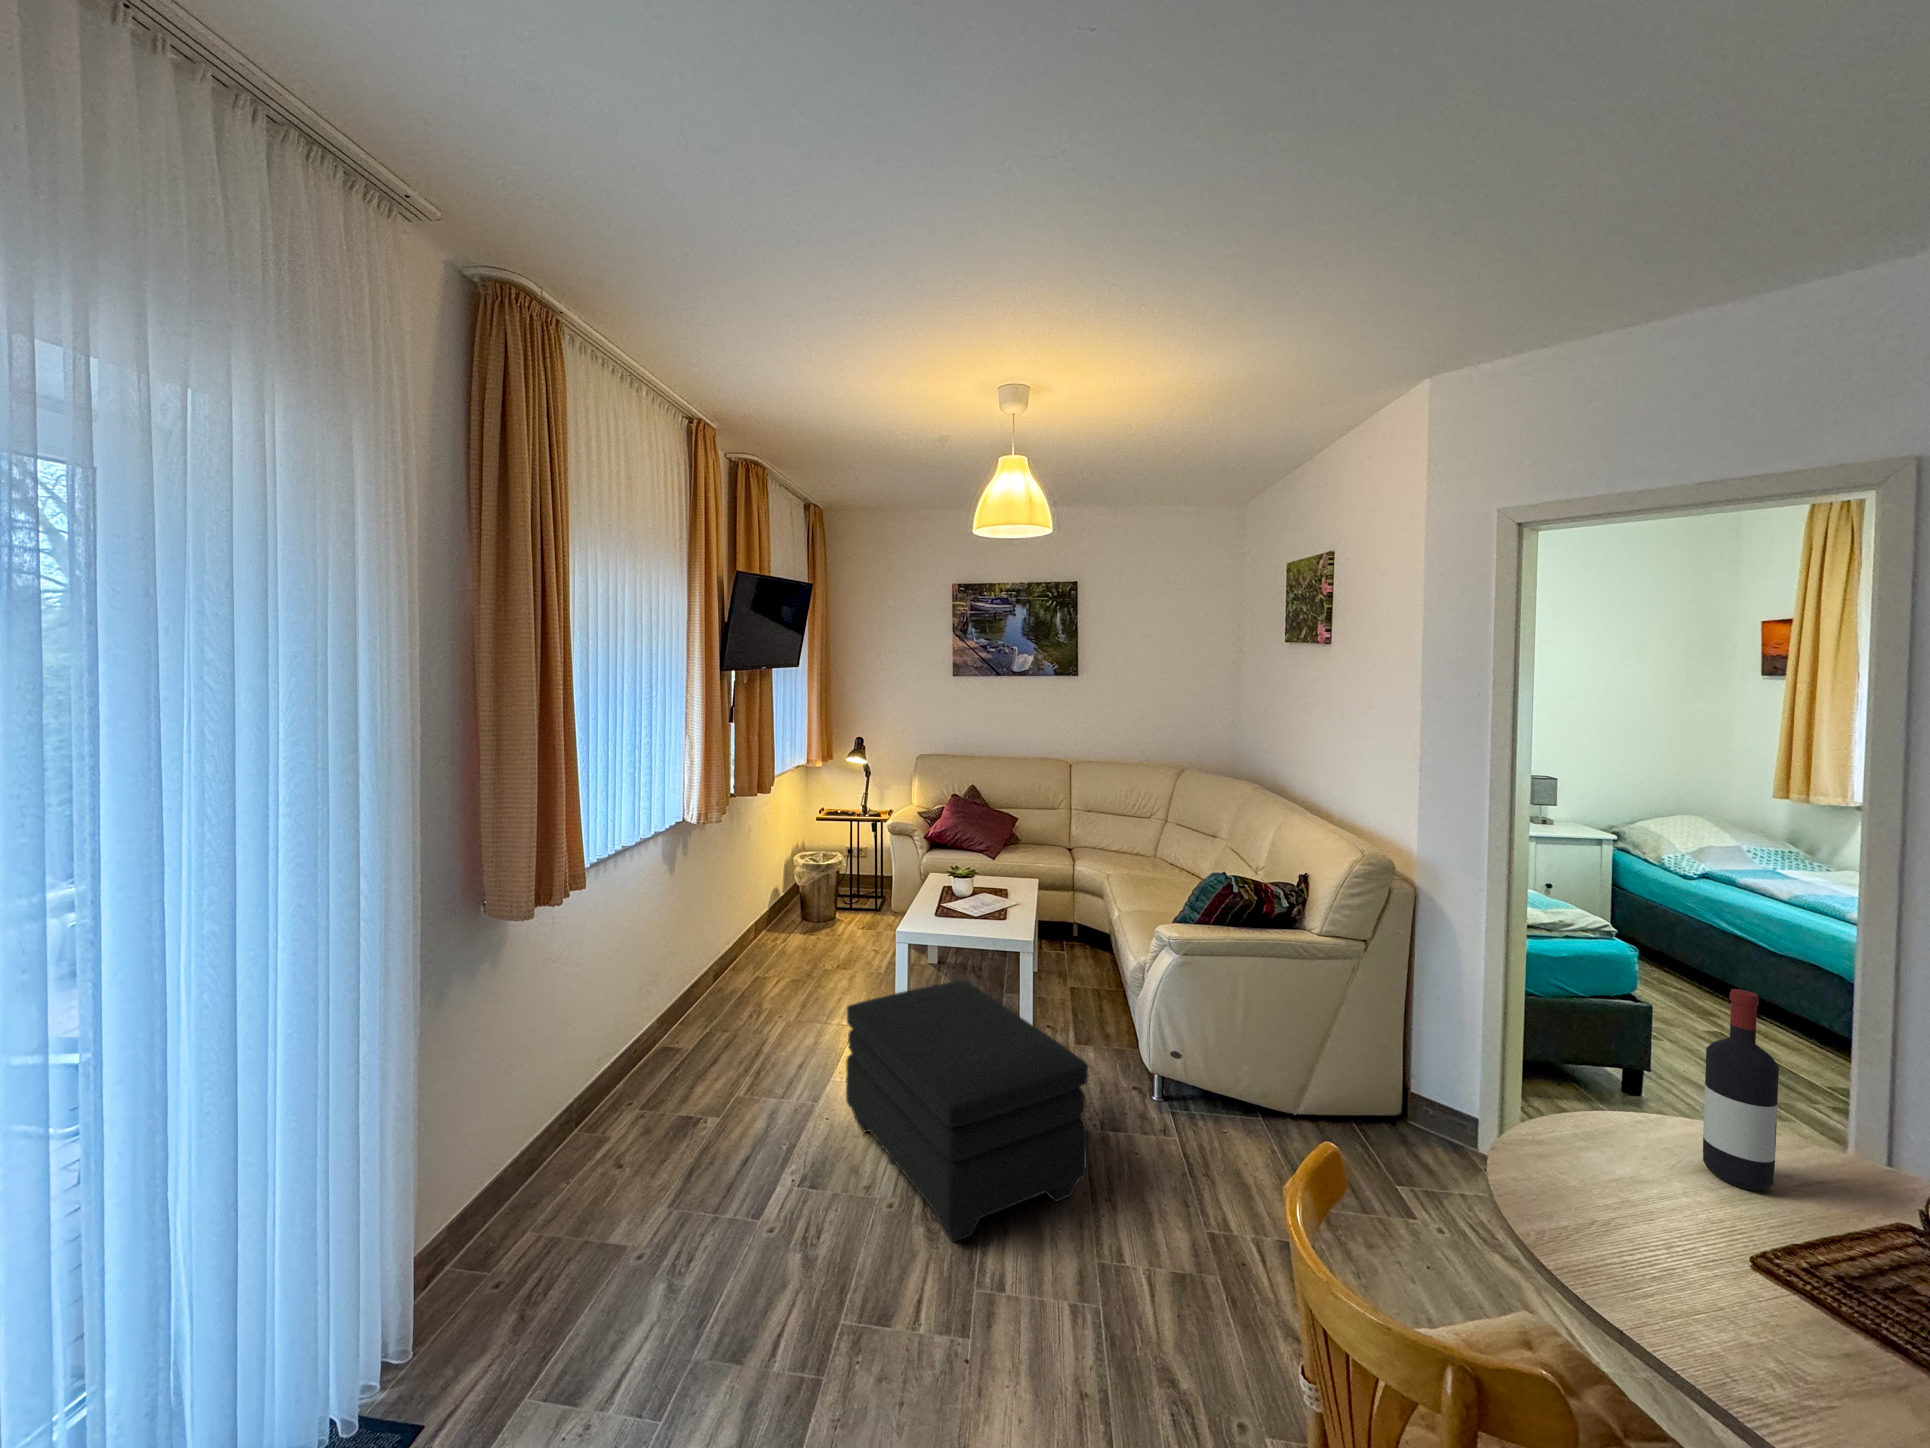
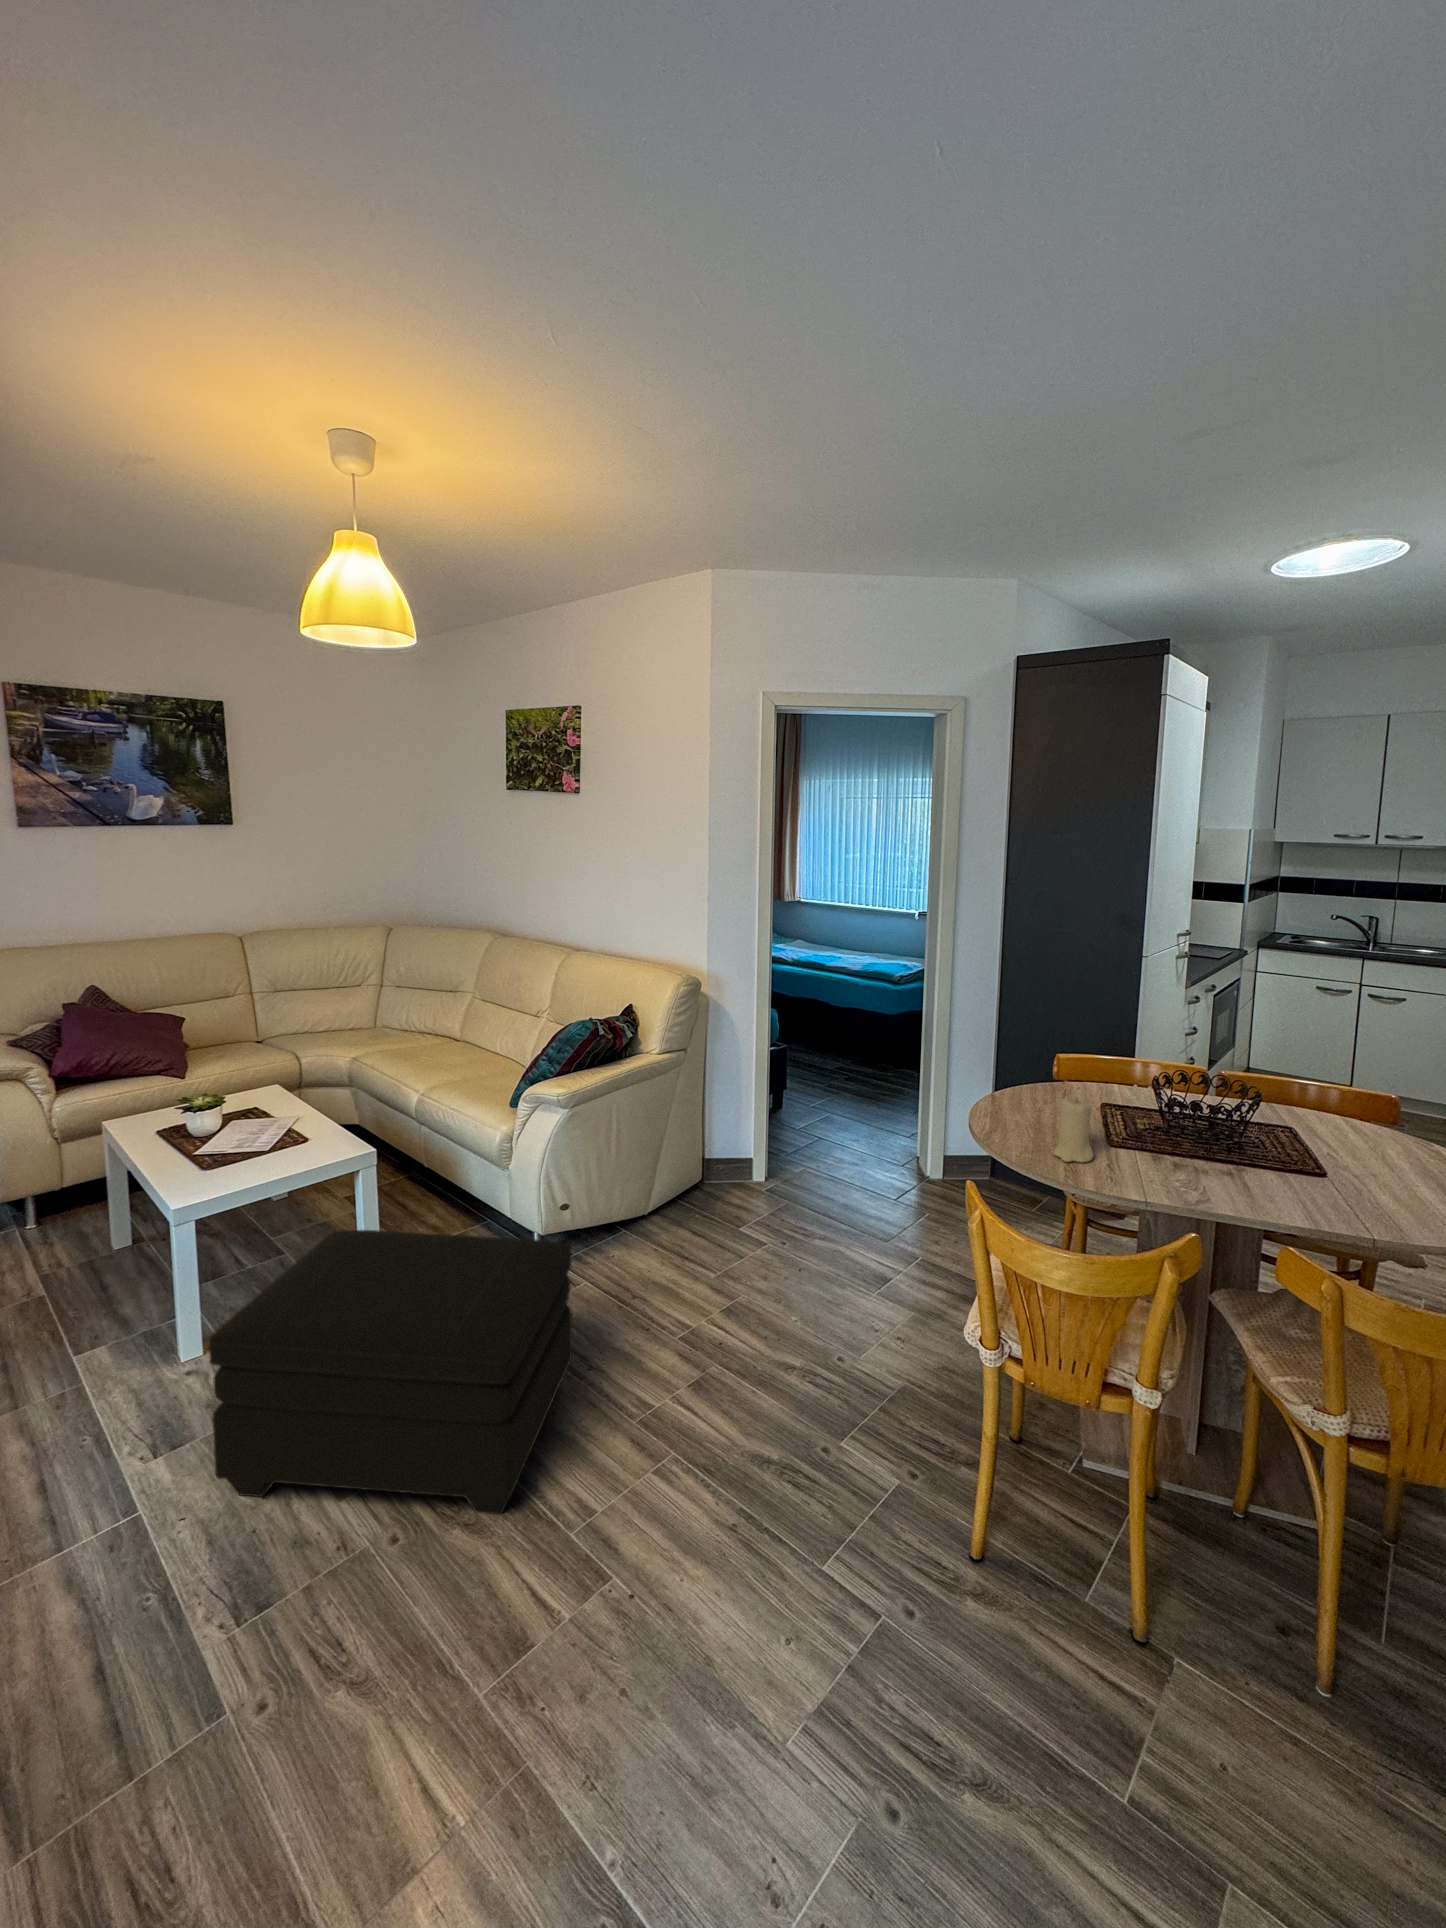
wine bottle: present [1703,989,1779,1191] -> none [1026,1005,1059,1112]
candle: none [1594,1132,1679,1265] -> present [1053,1098,1093,1162]

